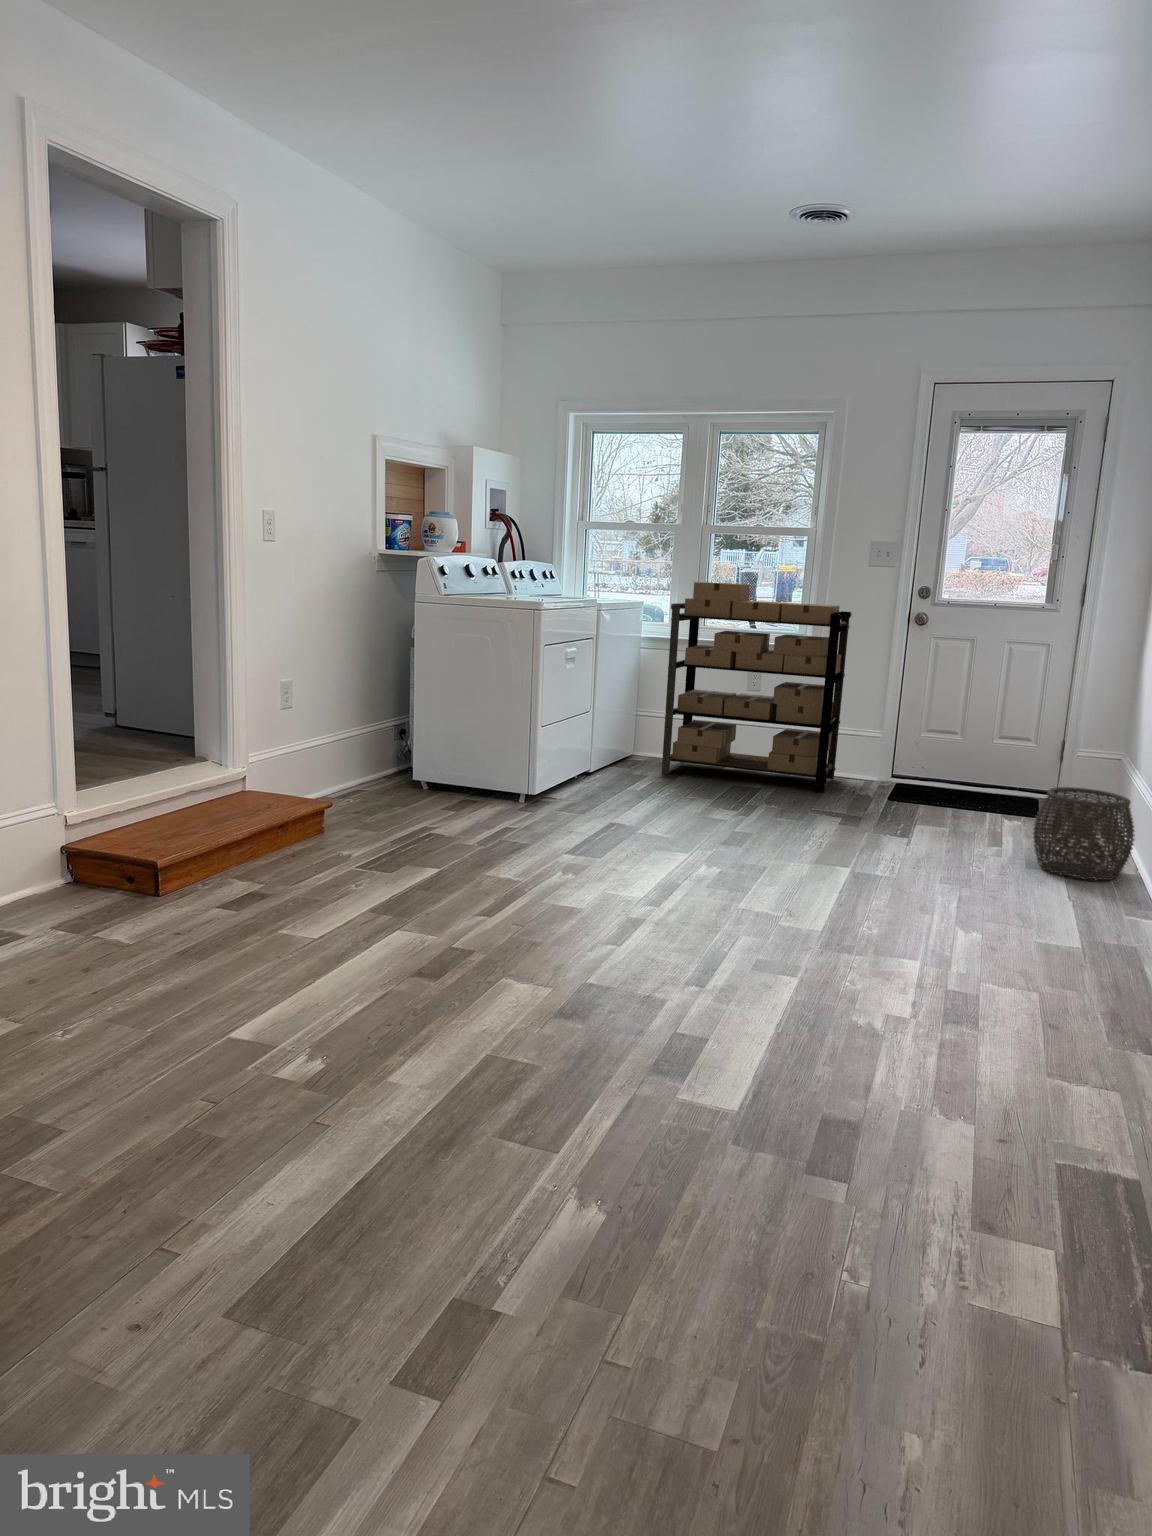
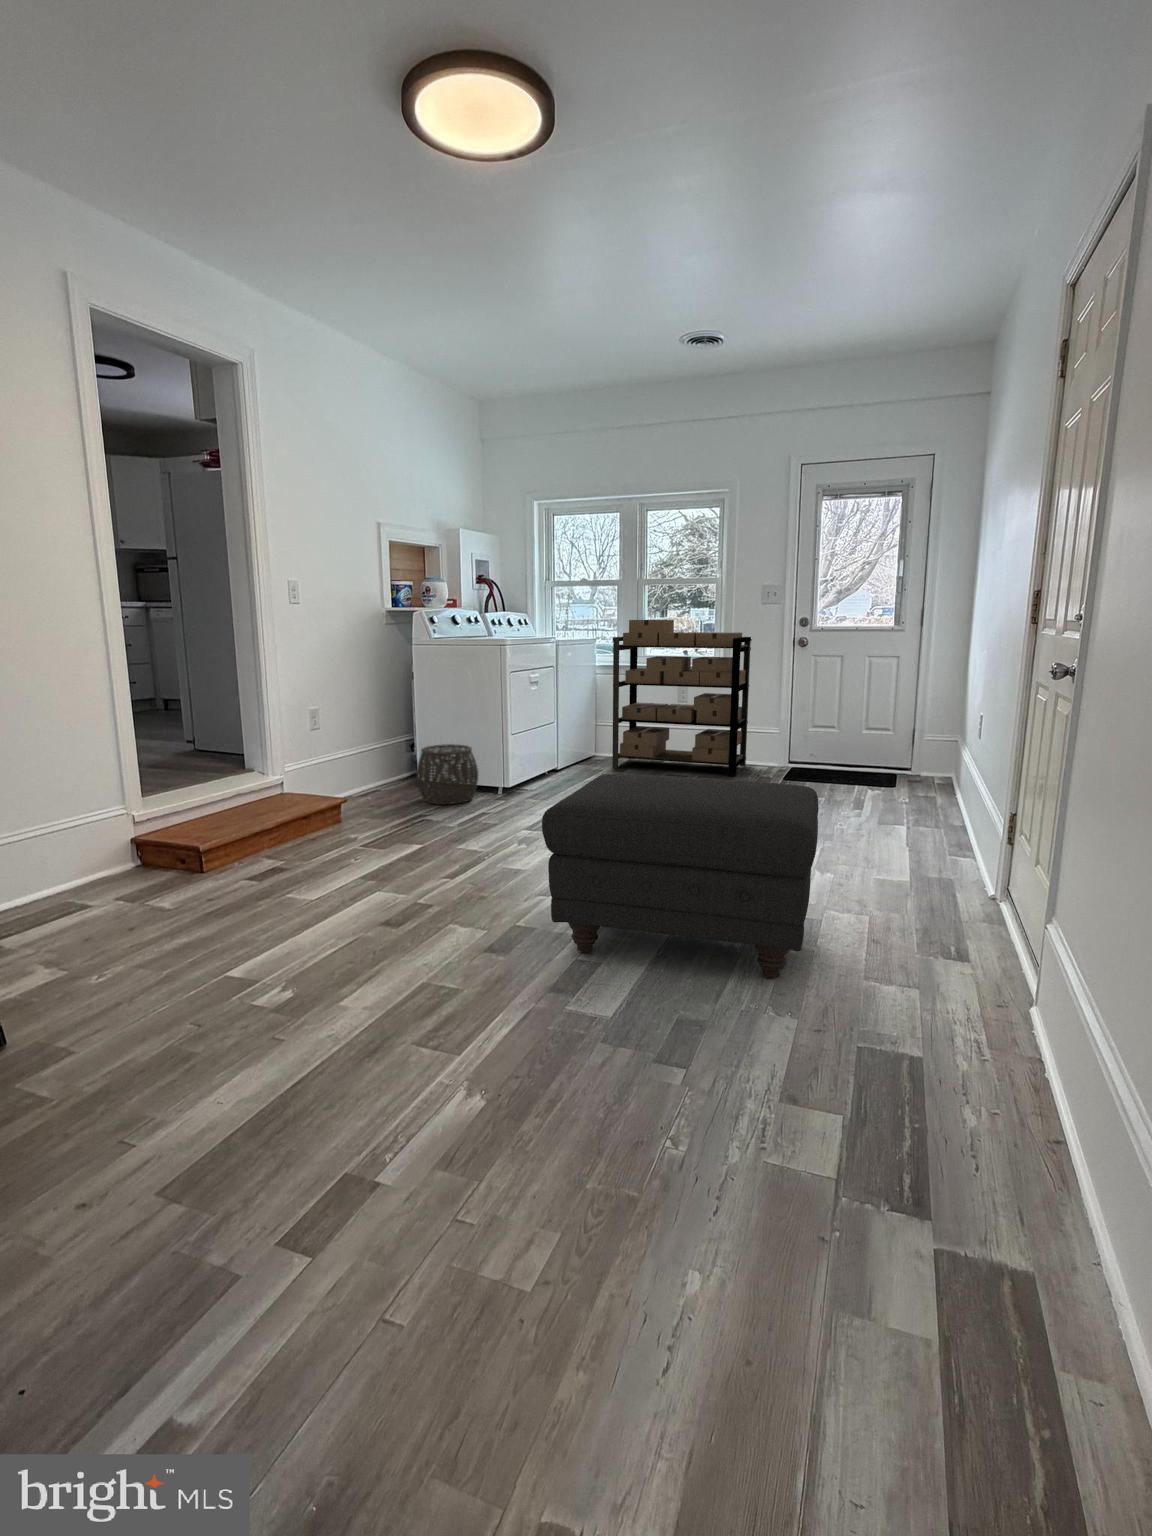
woven basket: present [1033,787,1135,881] -> present [417,744,478,805]
ottoman: none [643,793,1003,1067] -> present [542,774,819,978]

